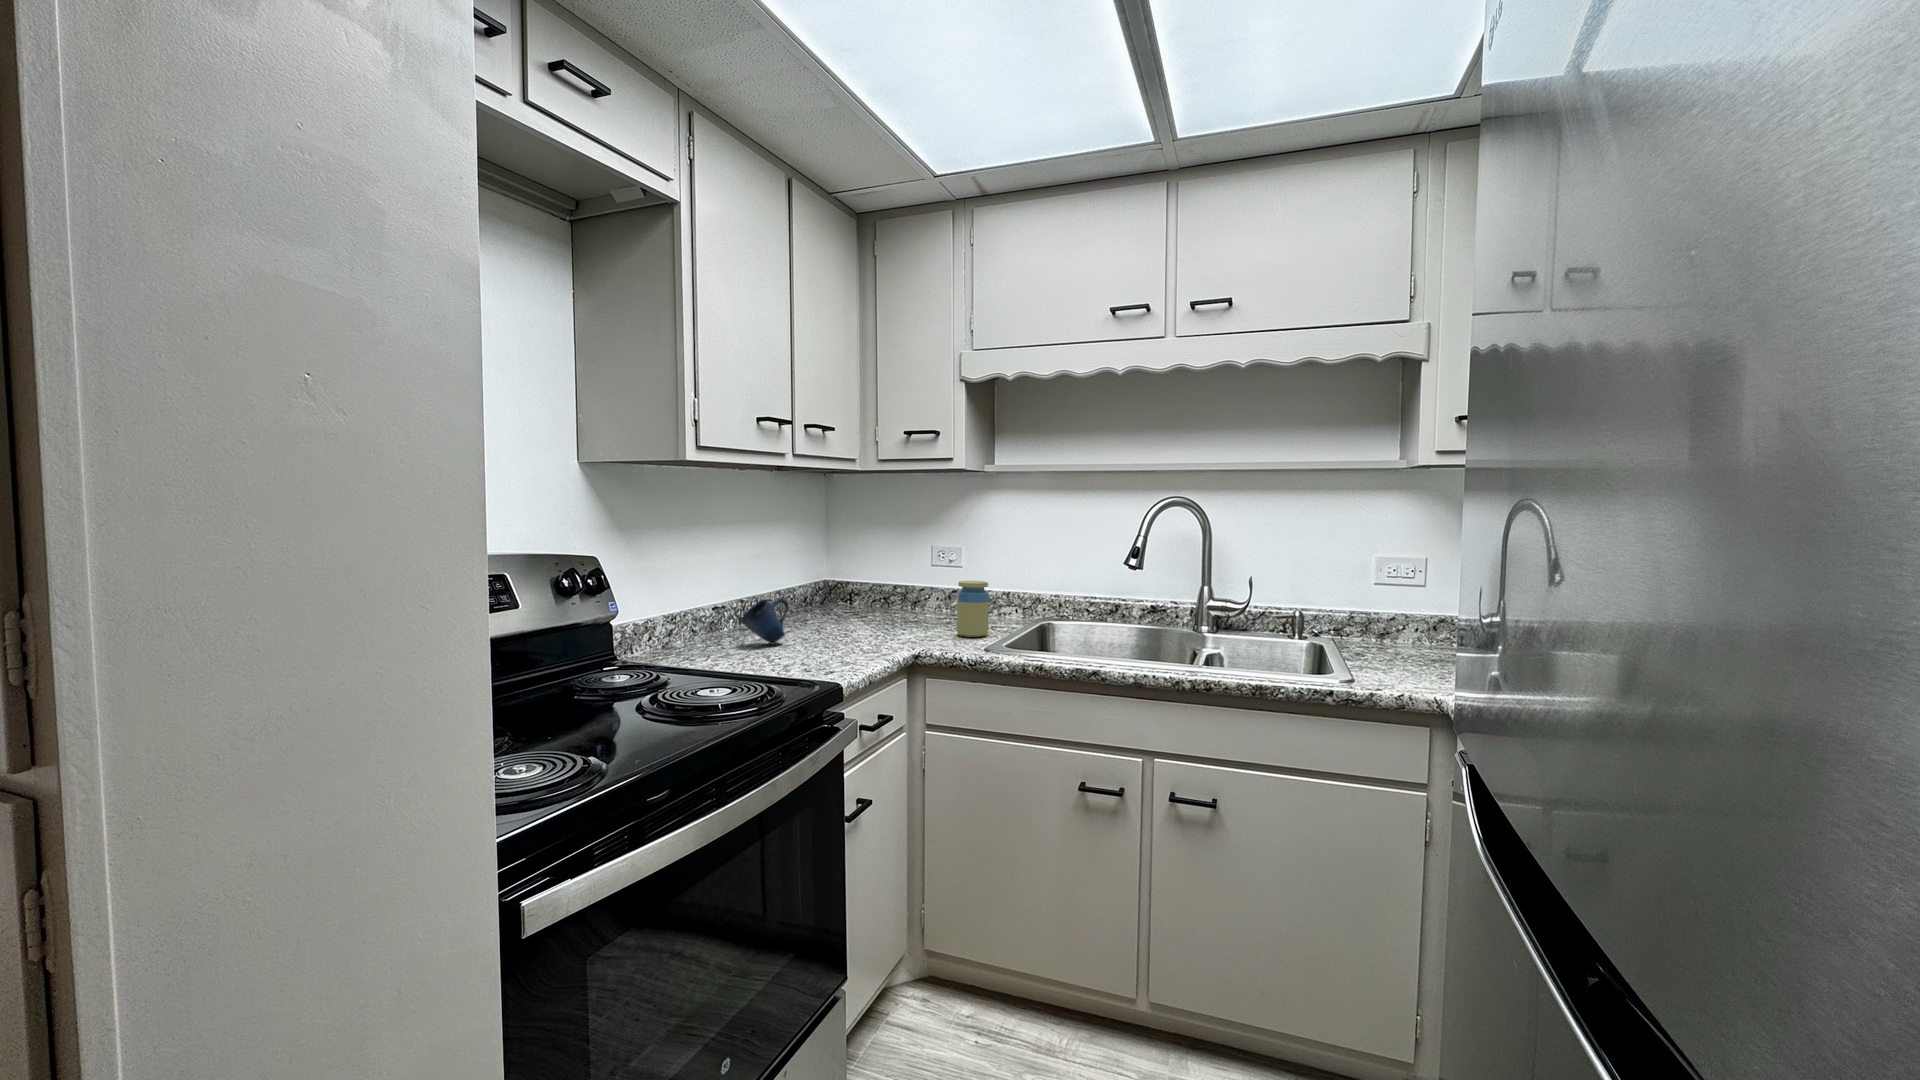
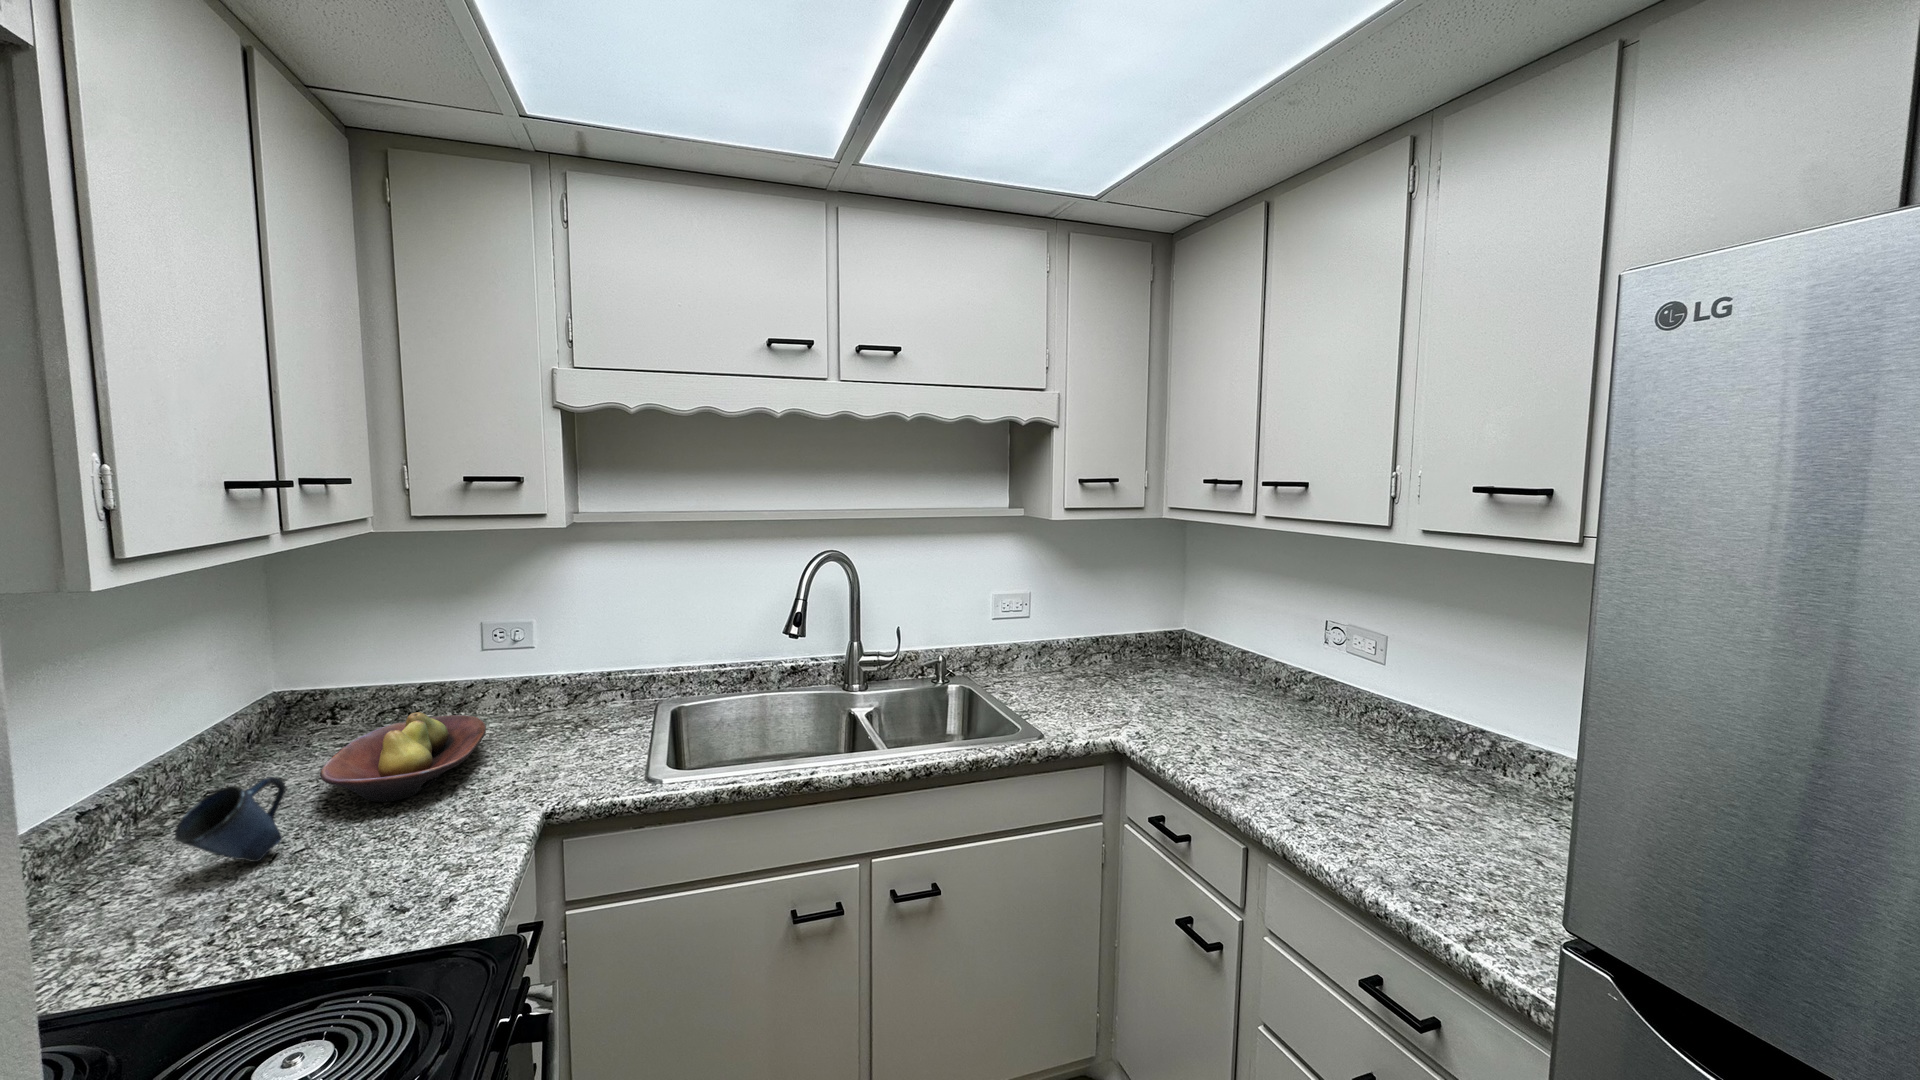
jar: present [957,581,989,637] -> none [574,677,623,757]
fruit bowl: none [814,591,913,636] -> present [320,712,486,802]

